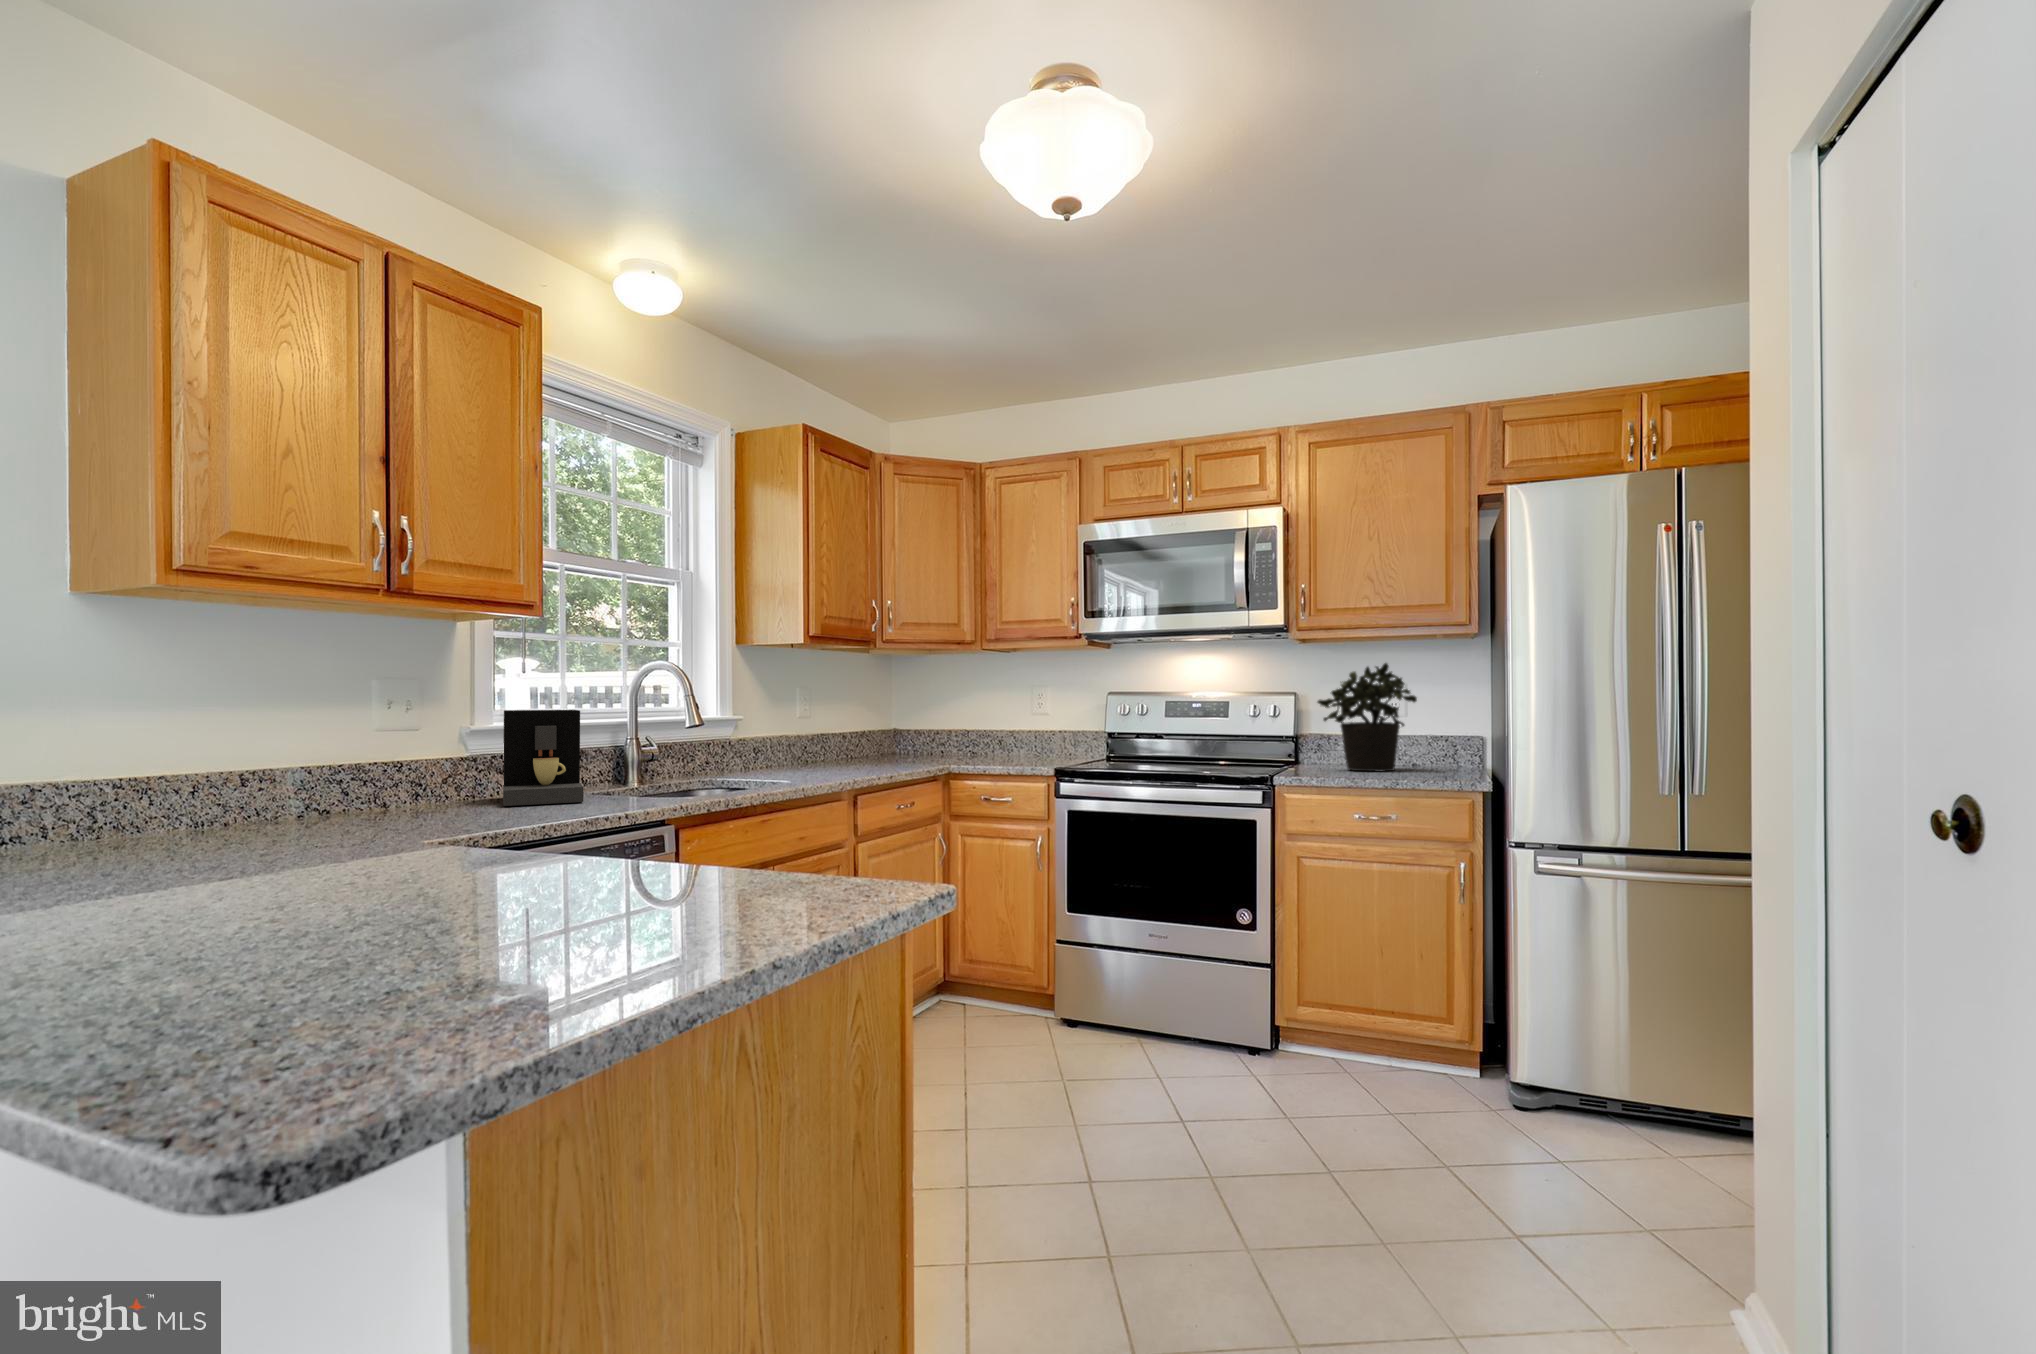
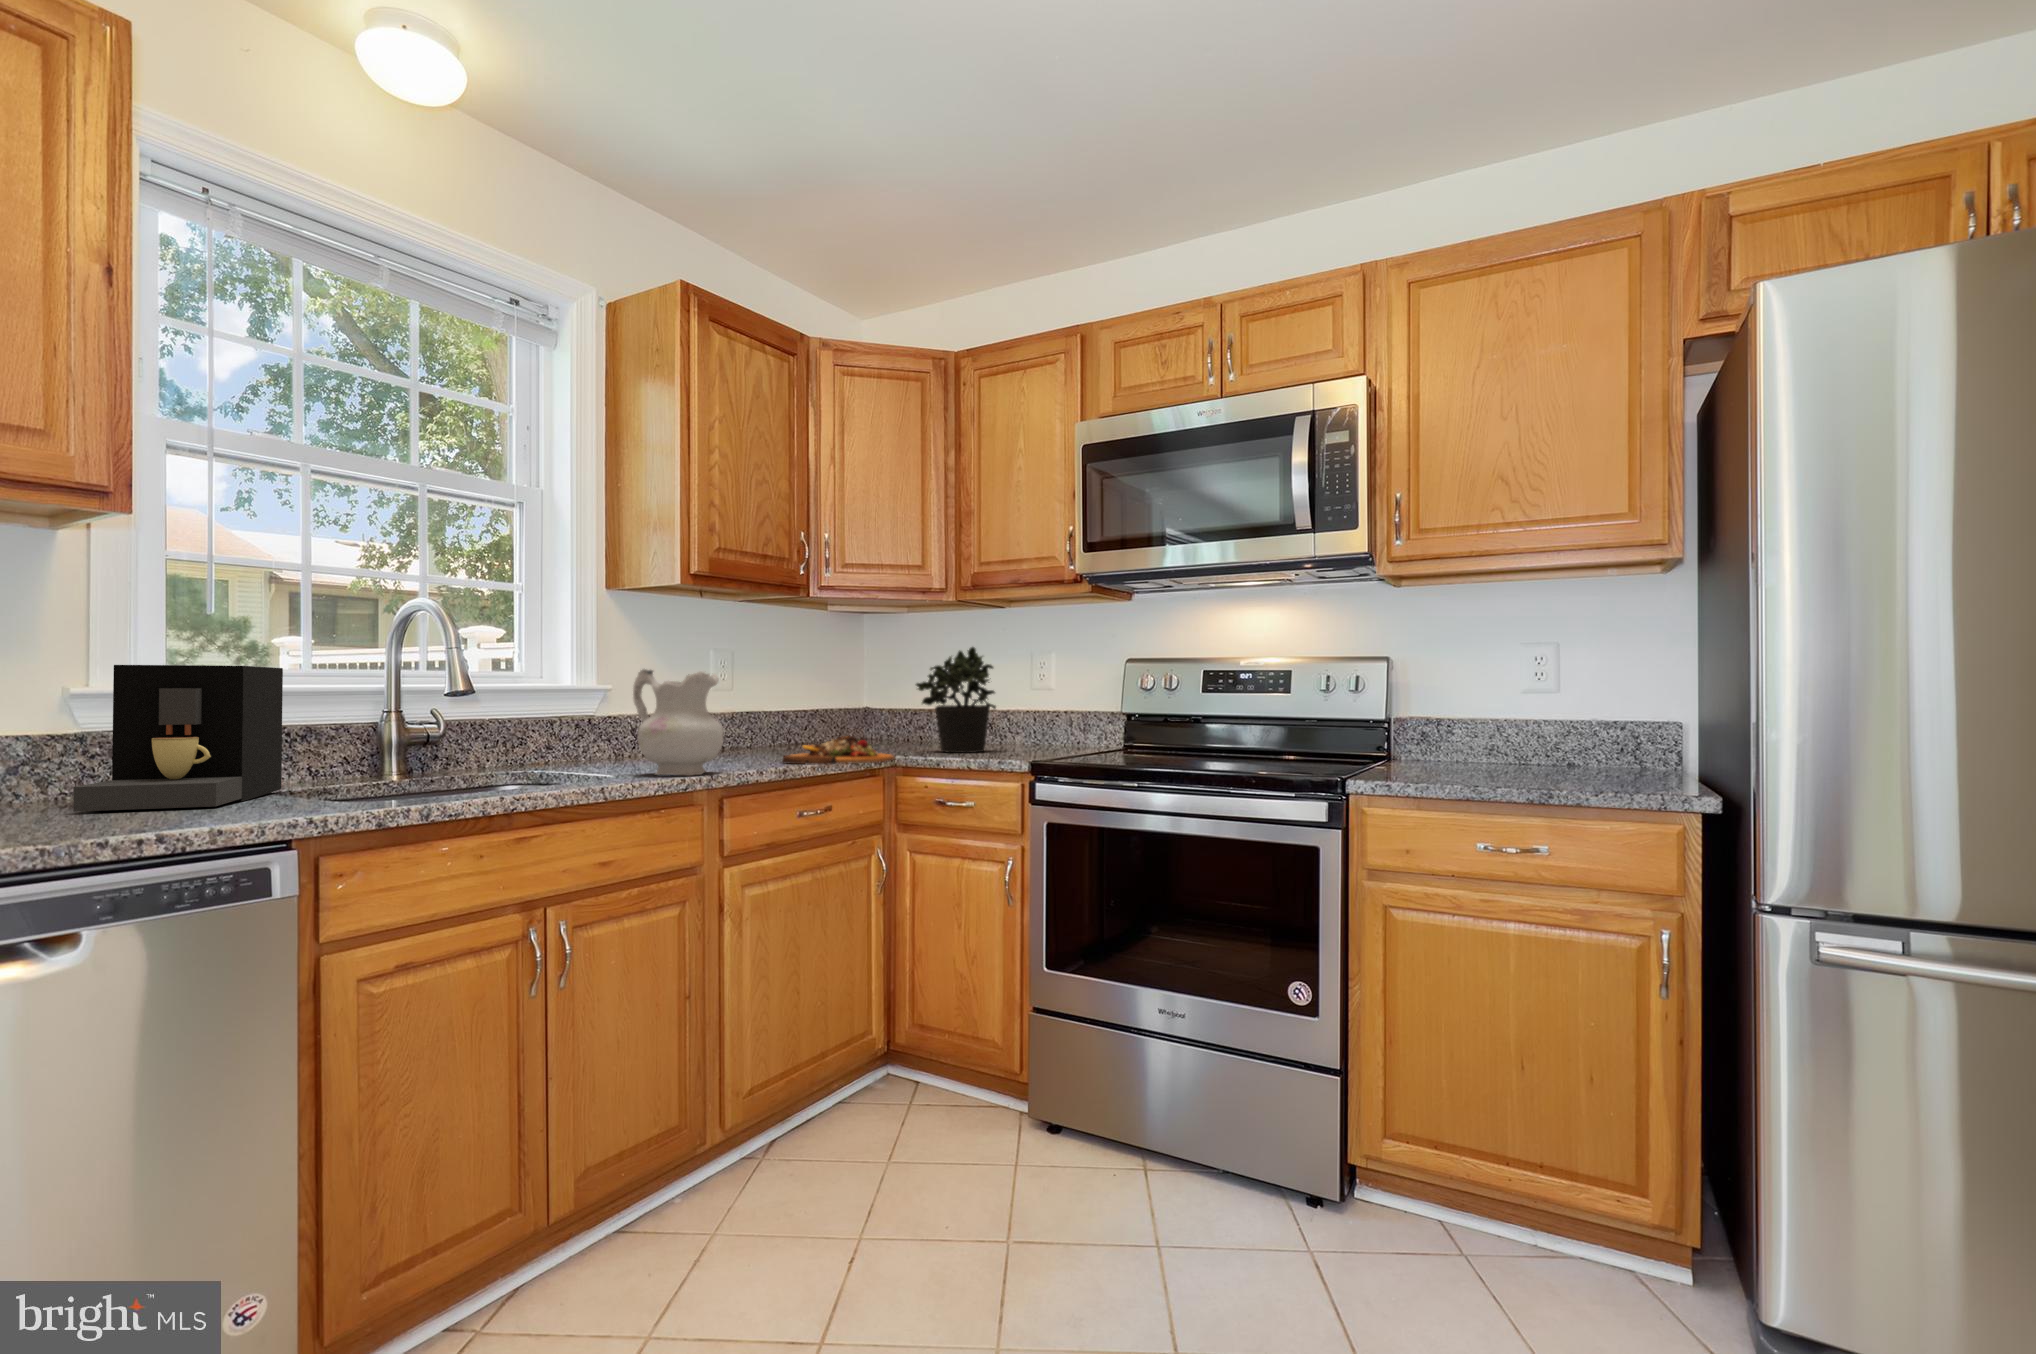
potted plant: present [1318,663,1417,771] -> present [916,647,996,753]
ceramic pitcher: none [781,705,846,780] -> present [633,669,723,776]
cutting board: none [862,750,944,772] -> present [782,736,895,765]

